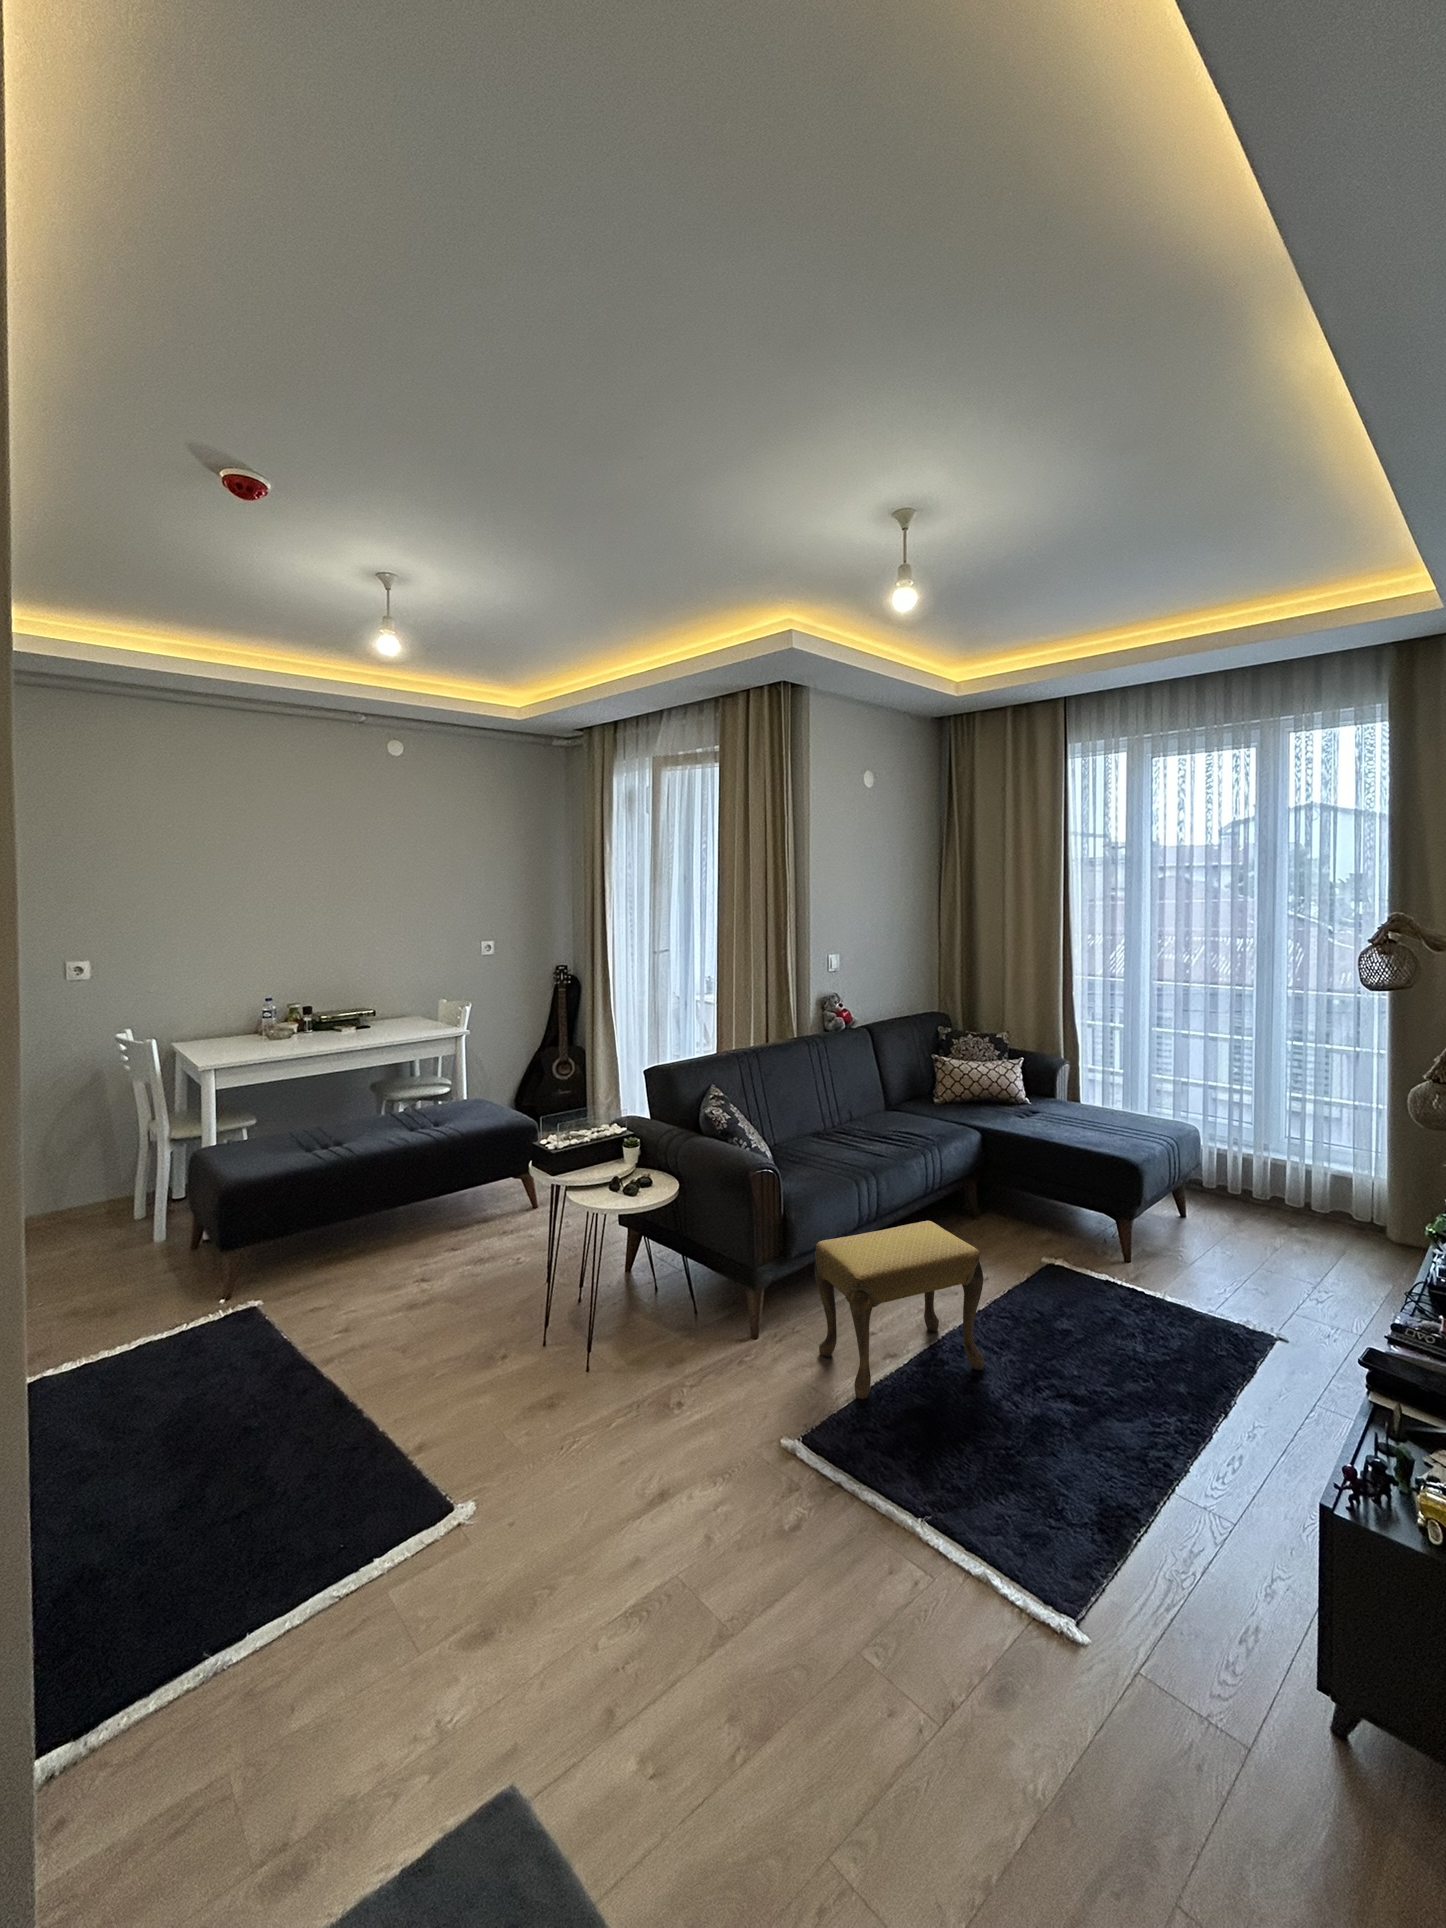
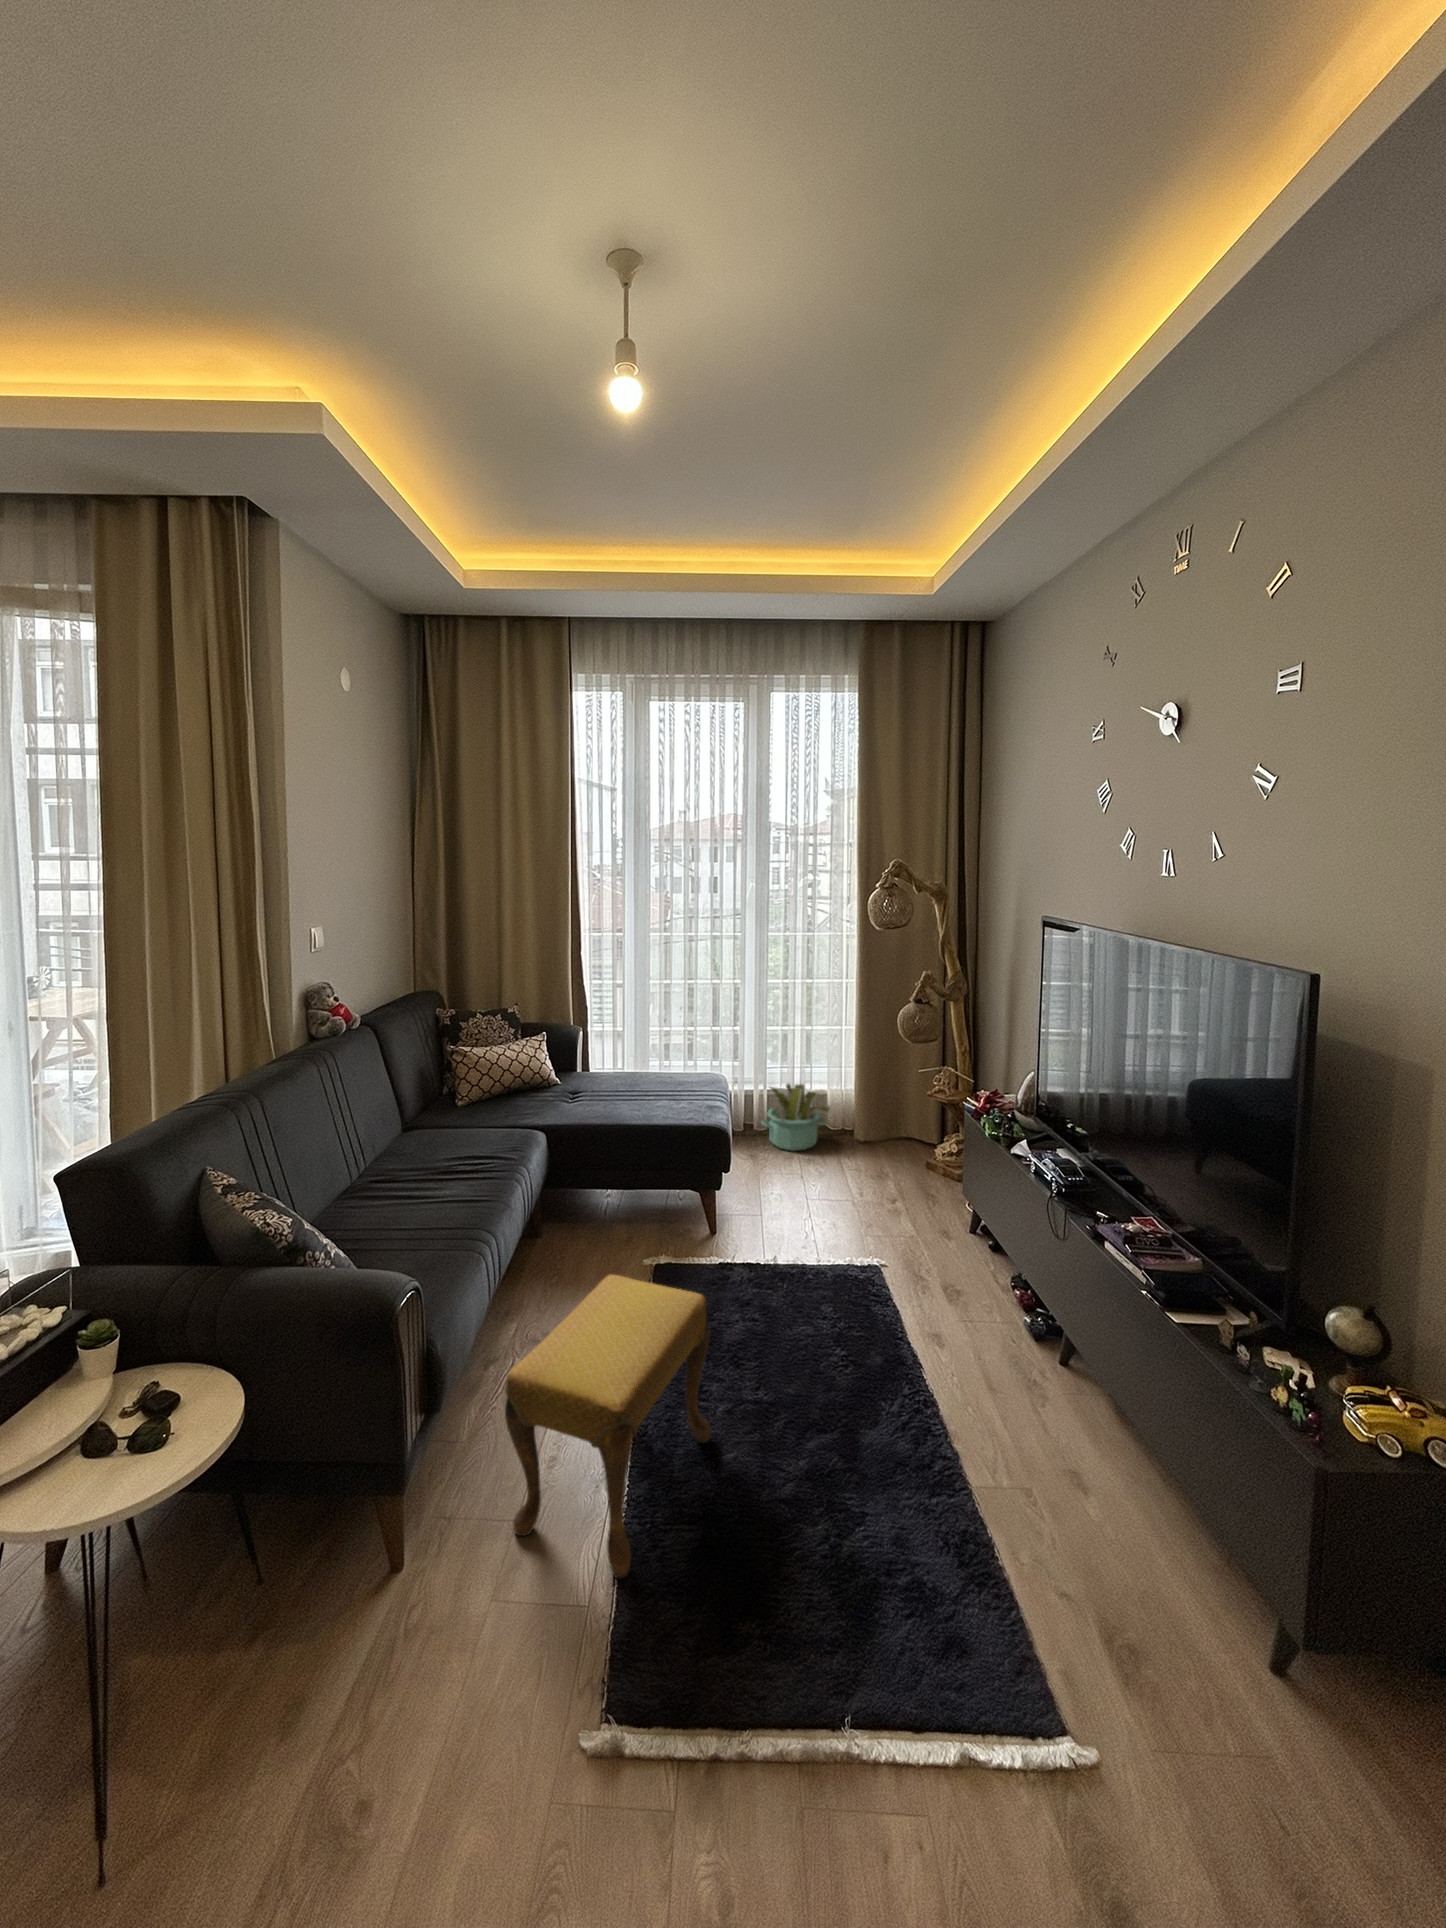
decorative plant: none [1254,1156,1346,1233] -> present [761,1084,831,1151]

